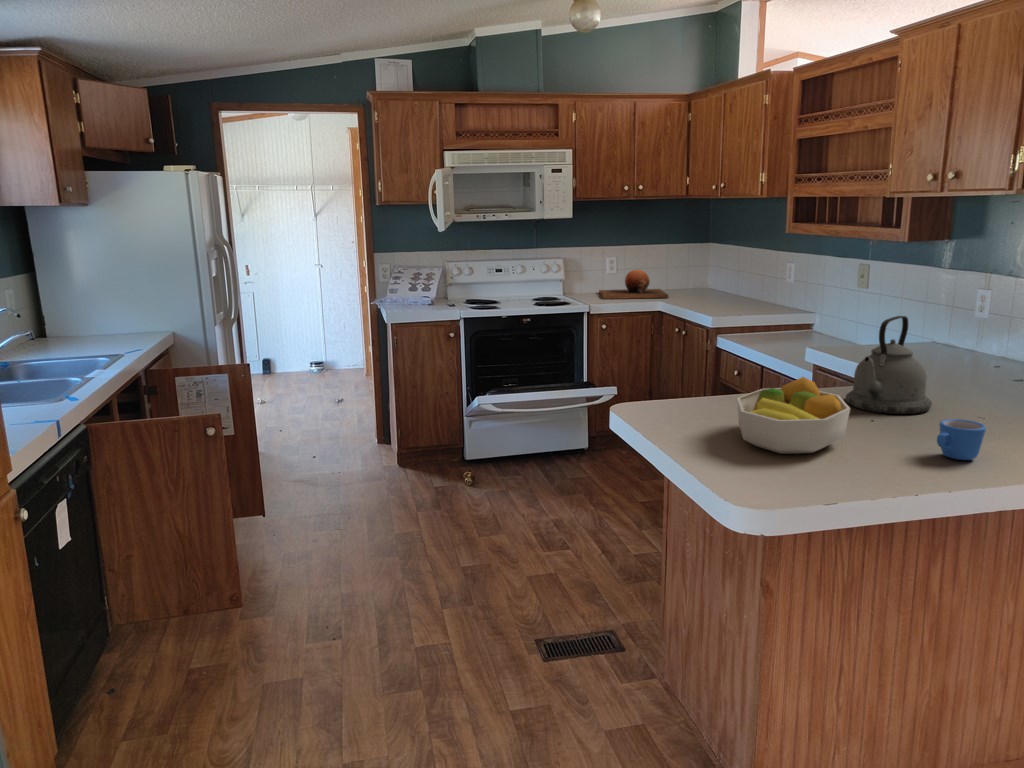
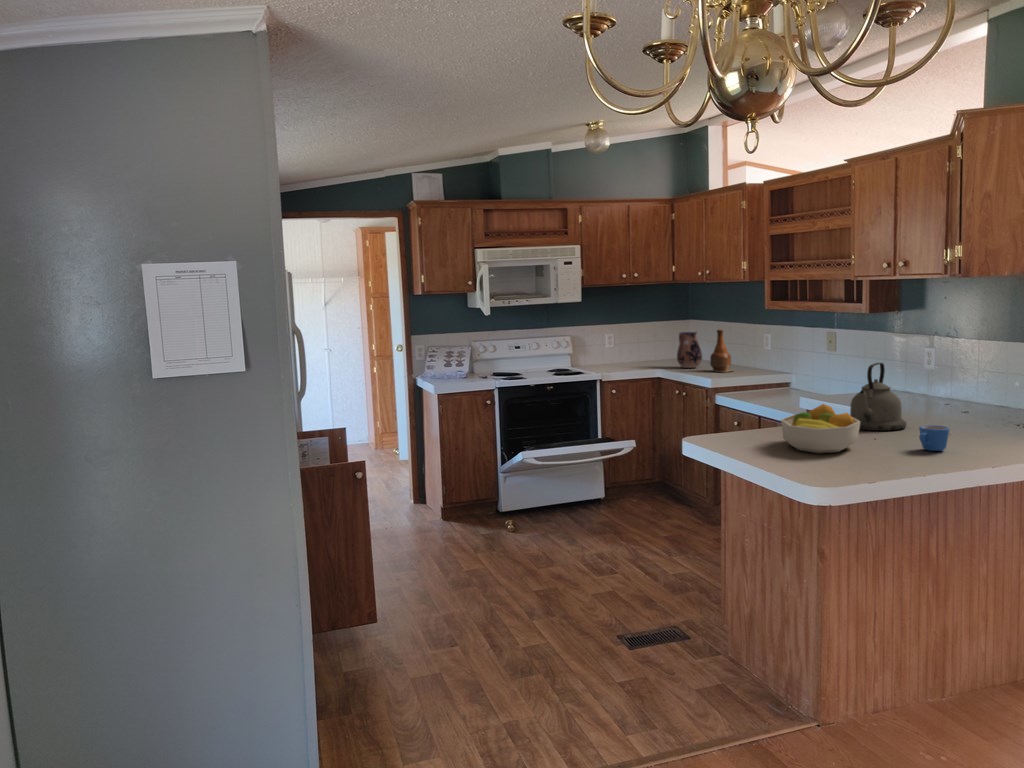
bottle: none [714,256,748,308] -> present [710,329,731,372]
ceramic pitcher: none [681,258,712,301] -> present [677,332,702,368]
chopping board: present [599,270,669,299] -> none [602,344,665,369]

